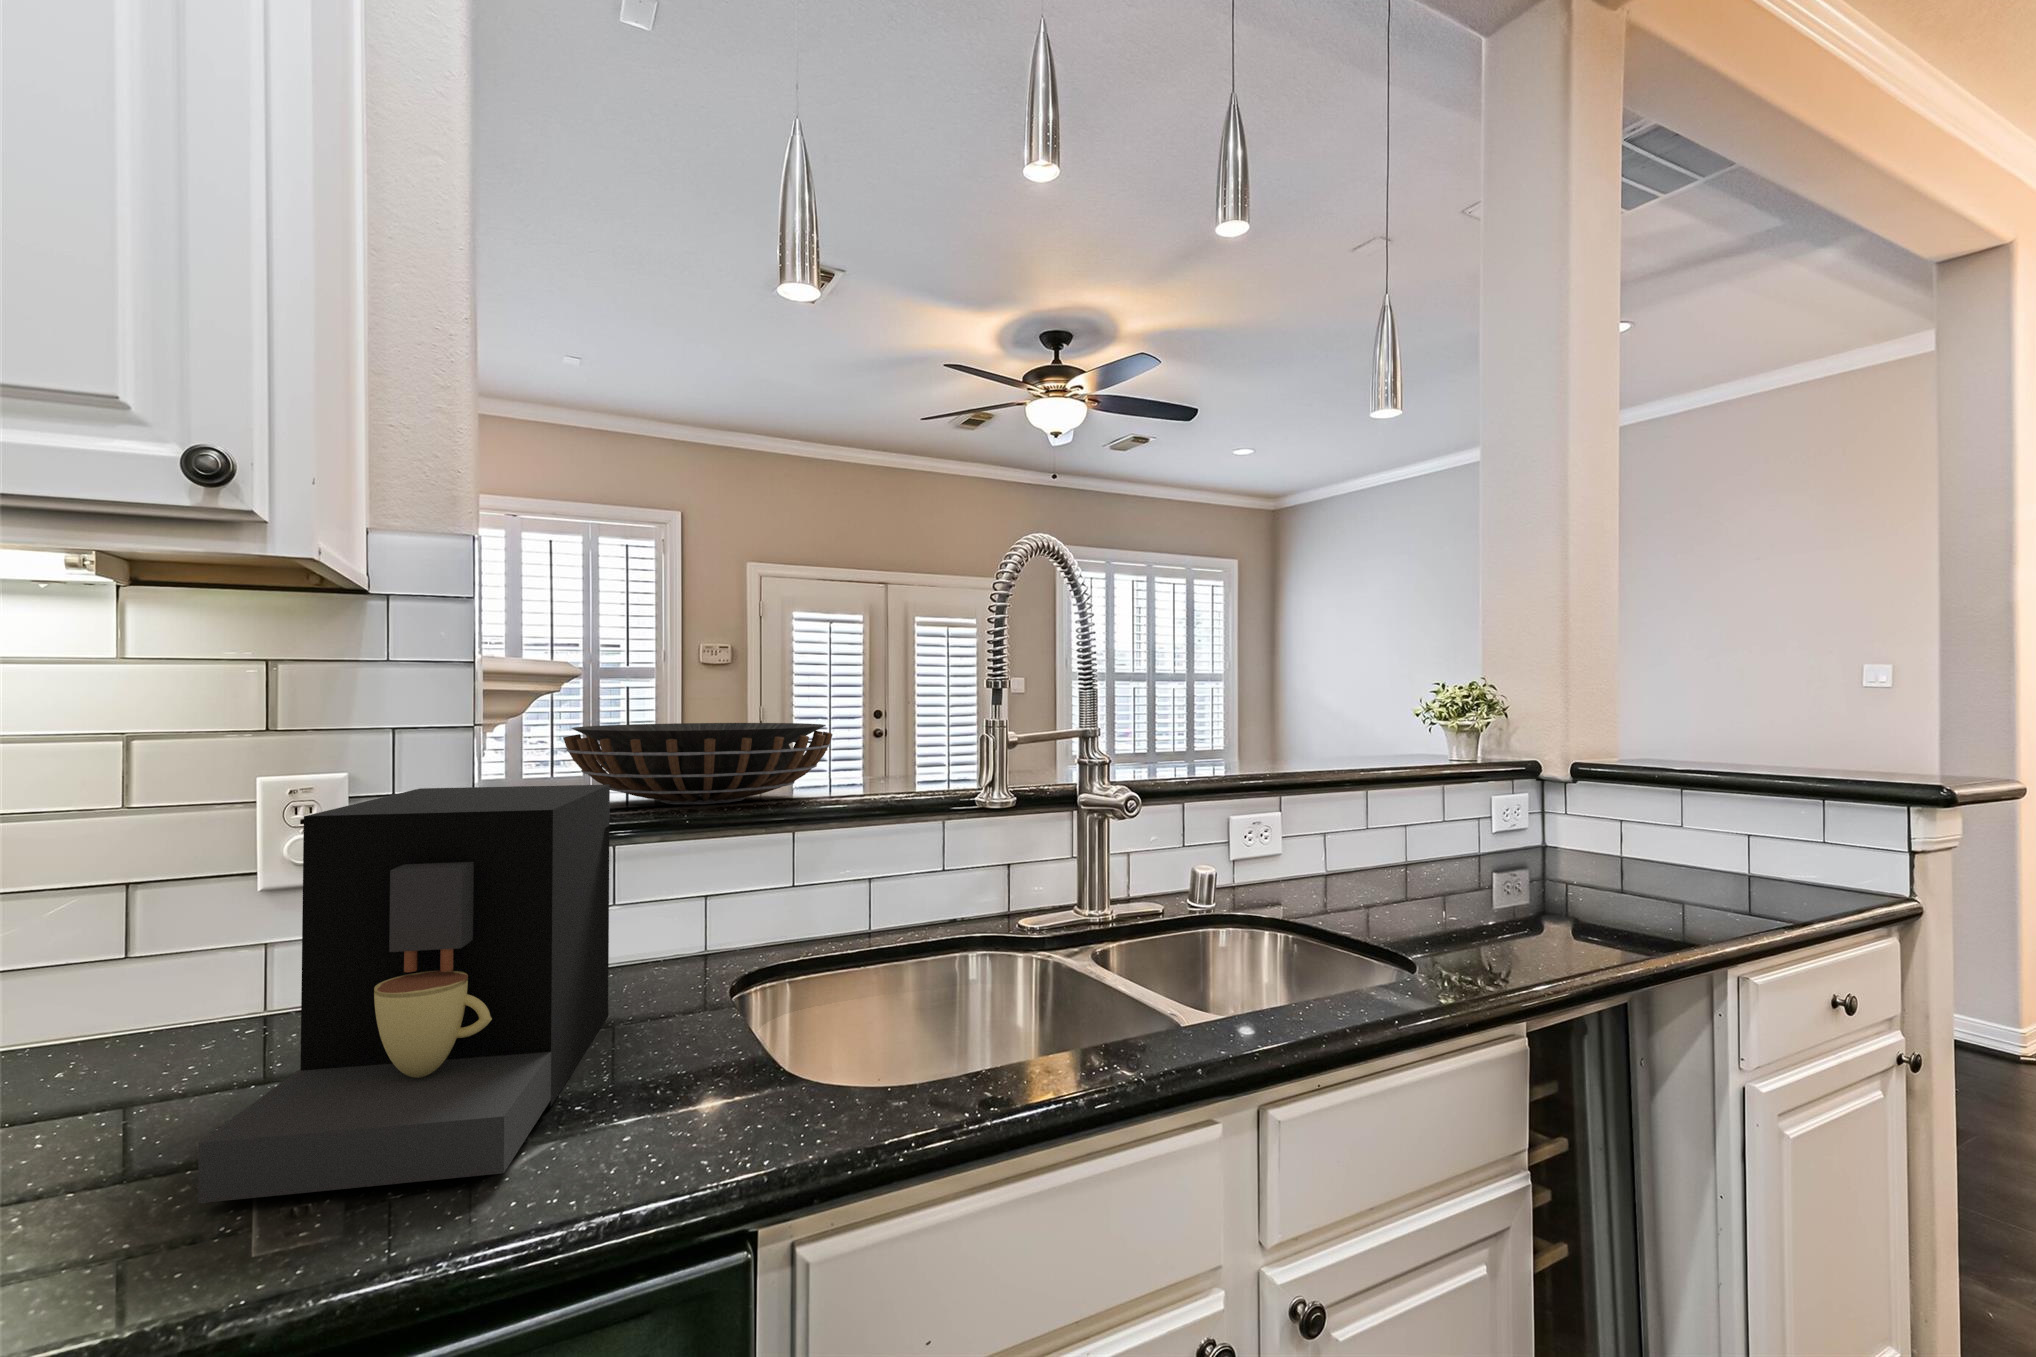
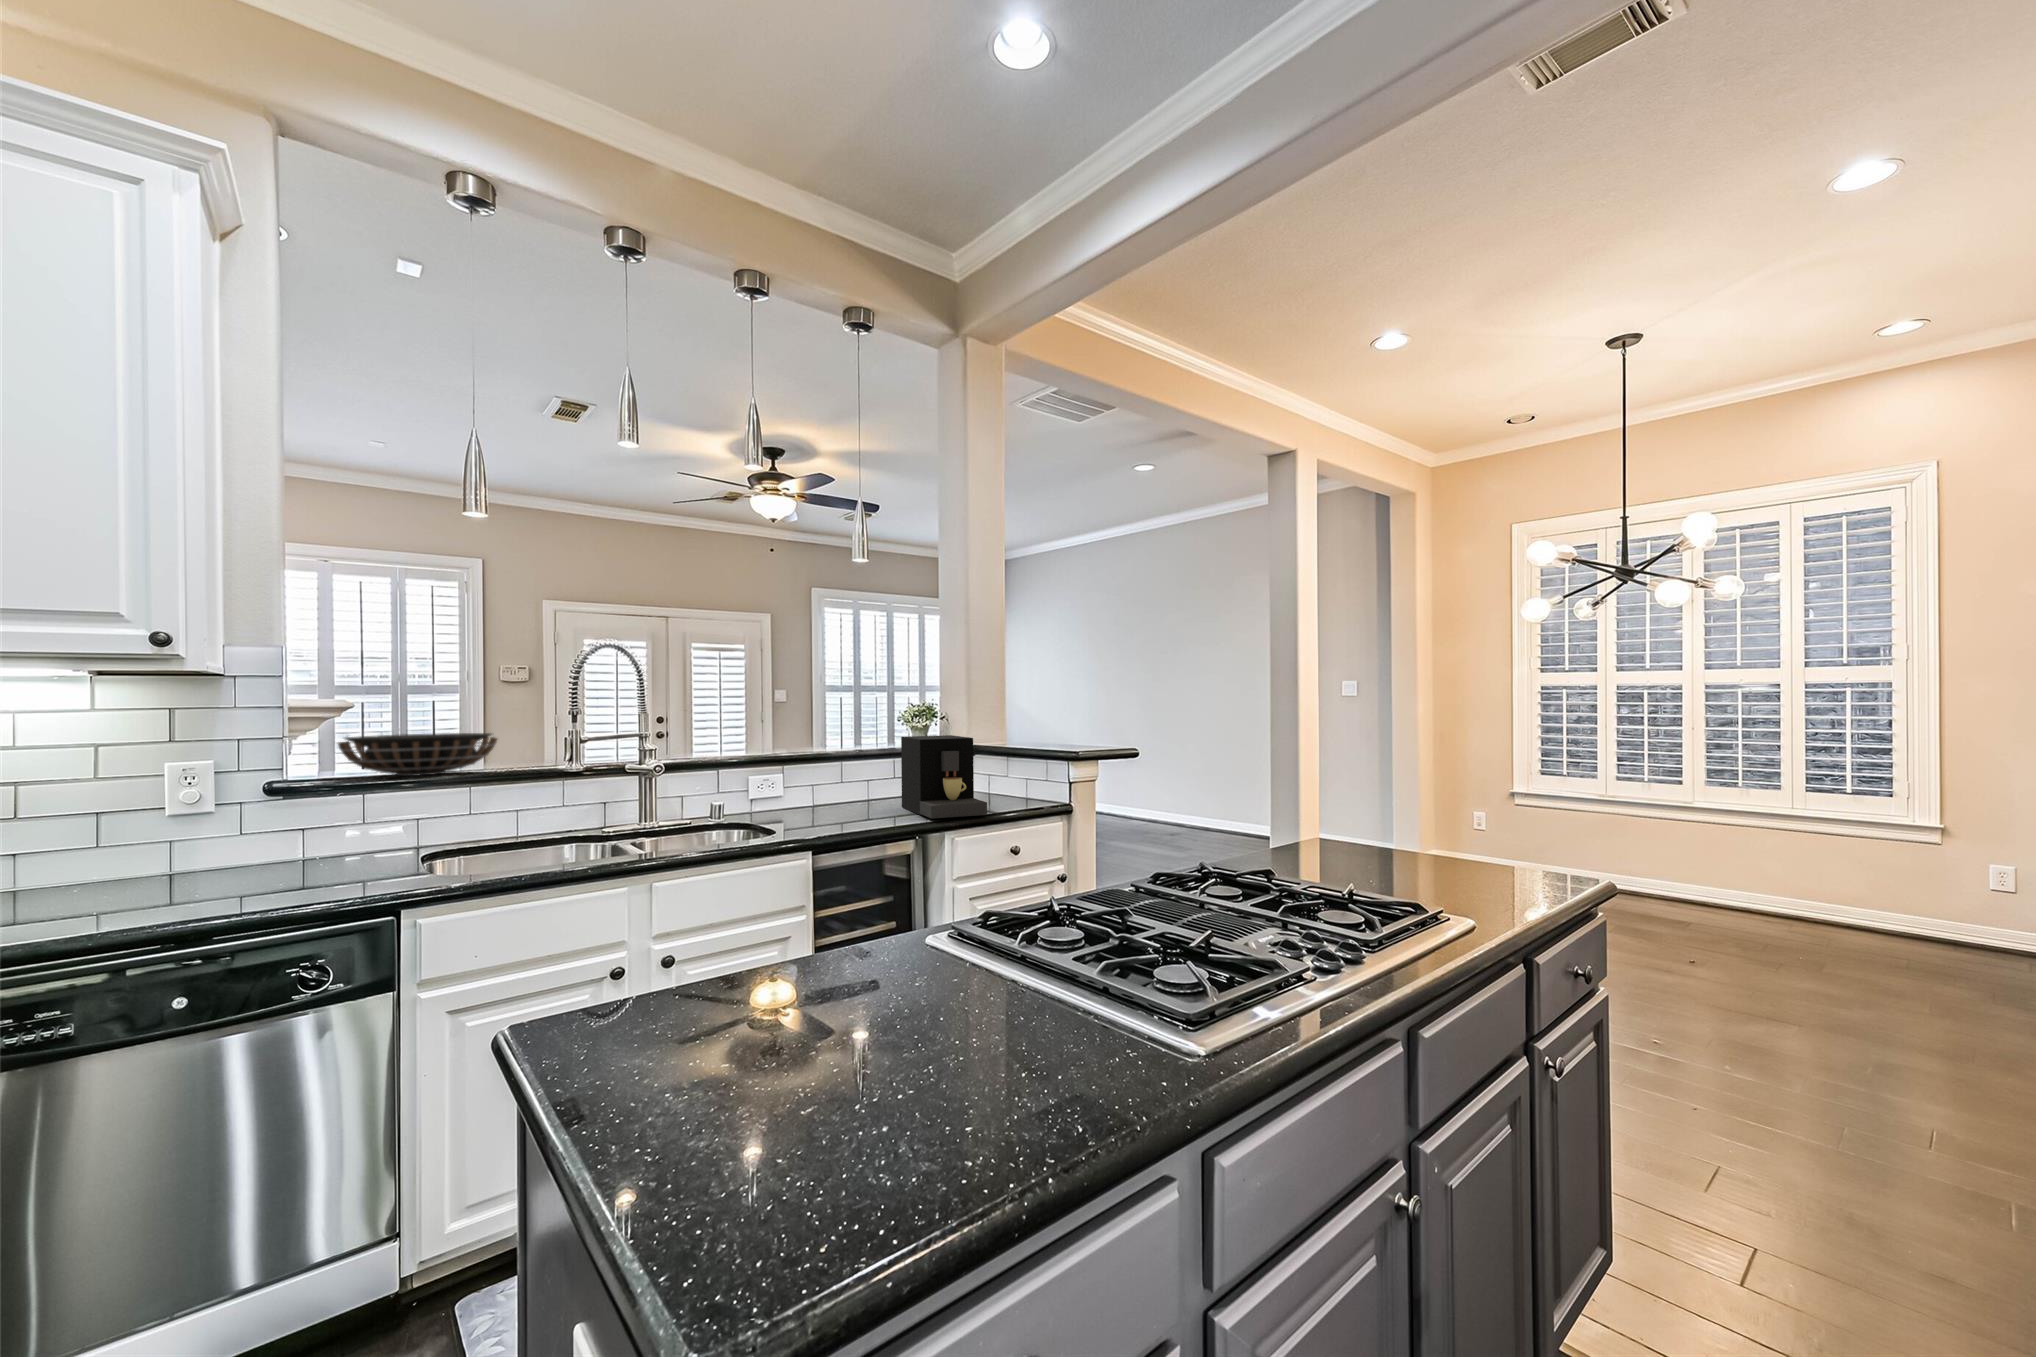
coffee maker: present [198,785,610,1203] -> present [901,735,987,818]

